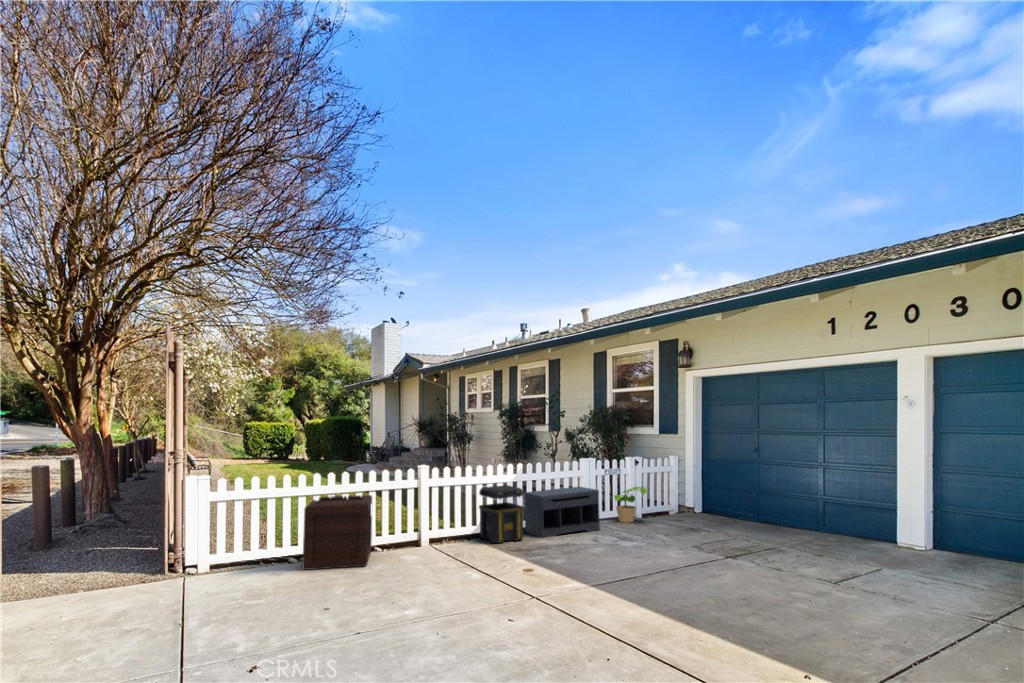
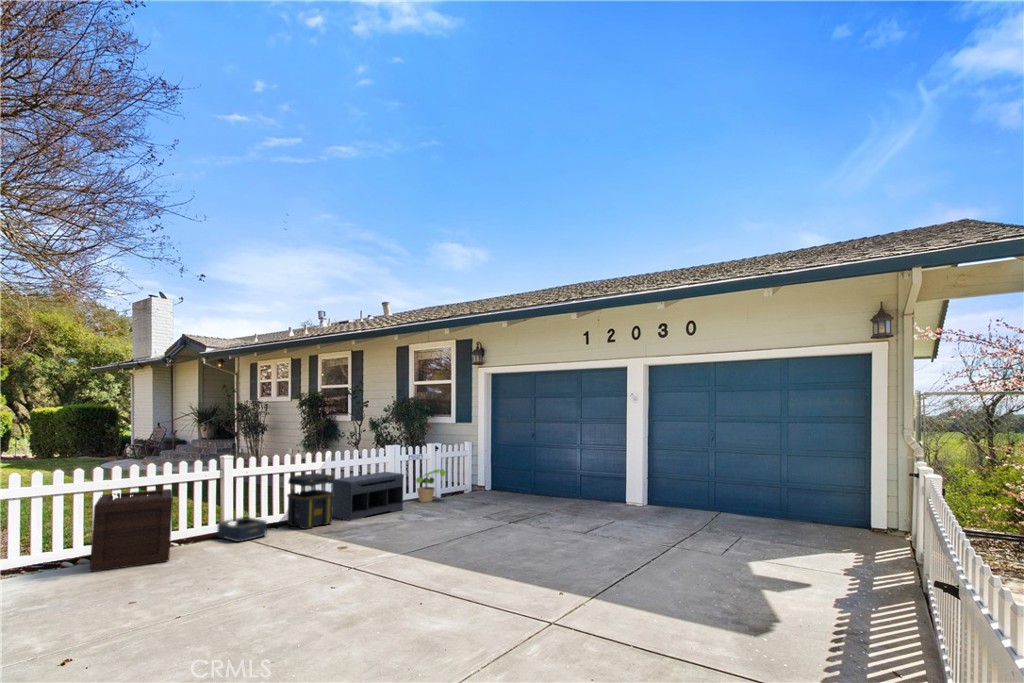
basket: none [414,526,458,552] -> present [217,517,267,542]

